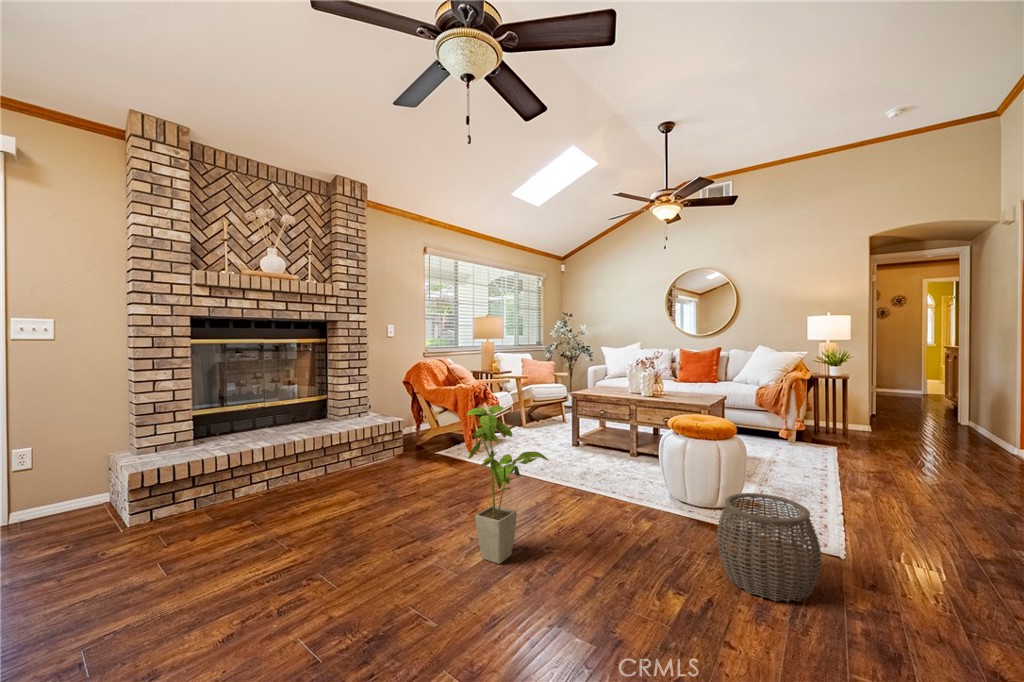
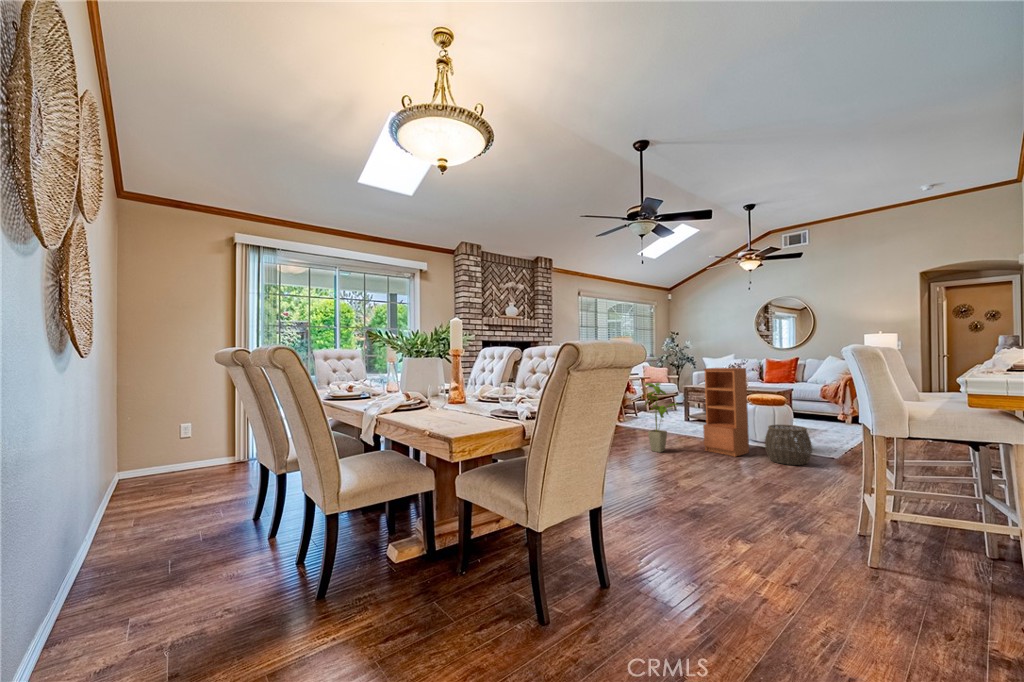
bookcase: none [592,369,681,570] -> present [703,368,749,457]

